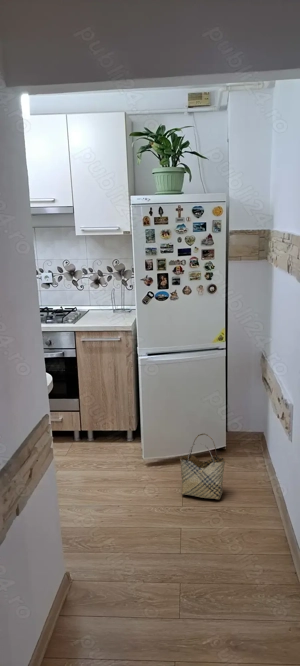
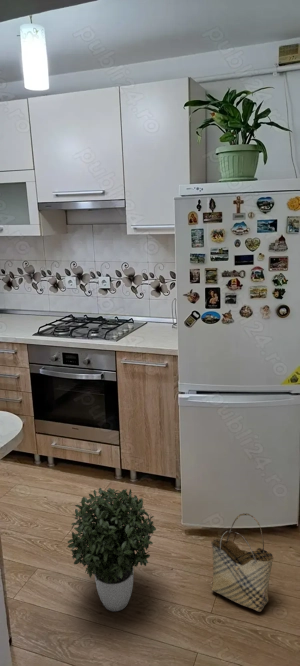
potted plant: none [79,426,145,519] -> present [68,488,156,611]

